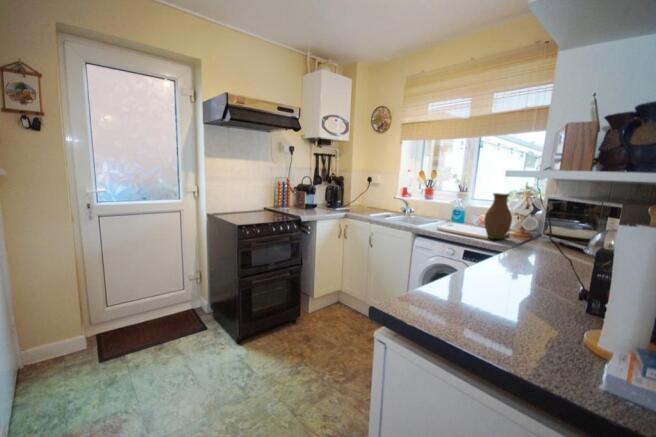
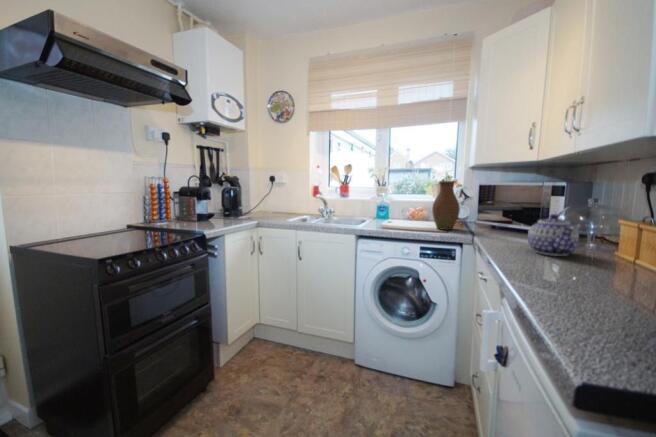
teapot: none [524,235,569,273] -> present [528,214,579,256]

